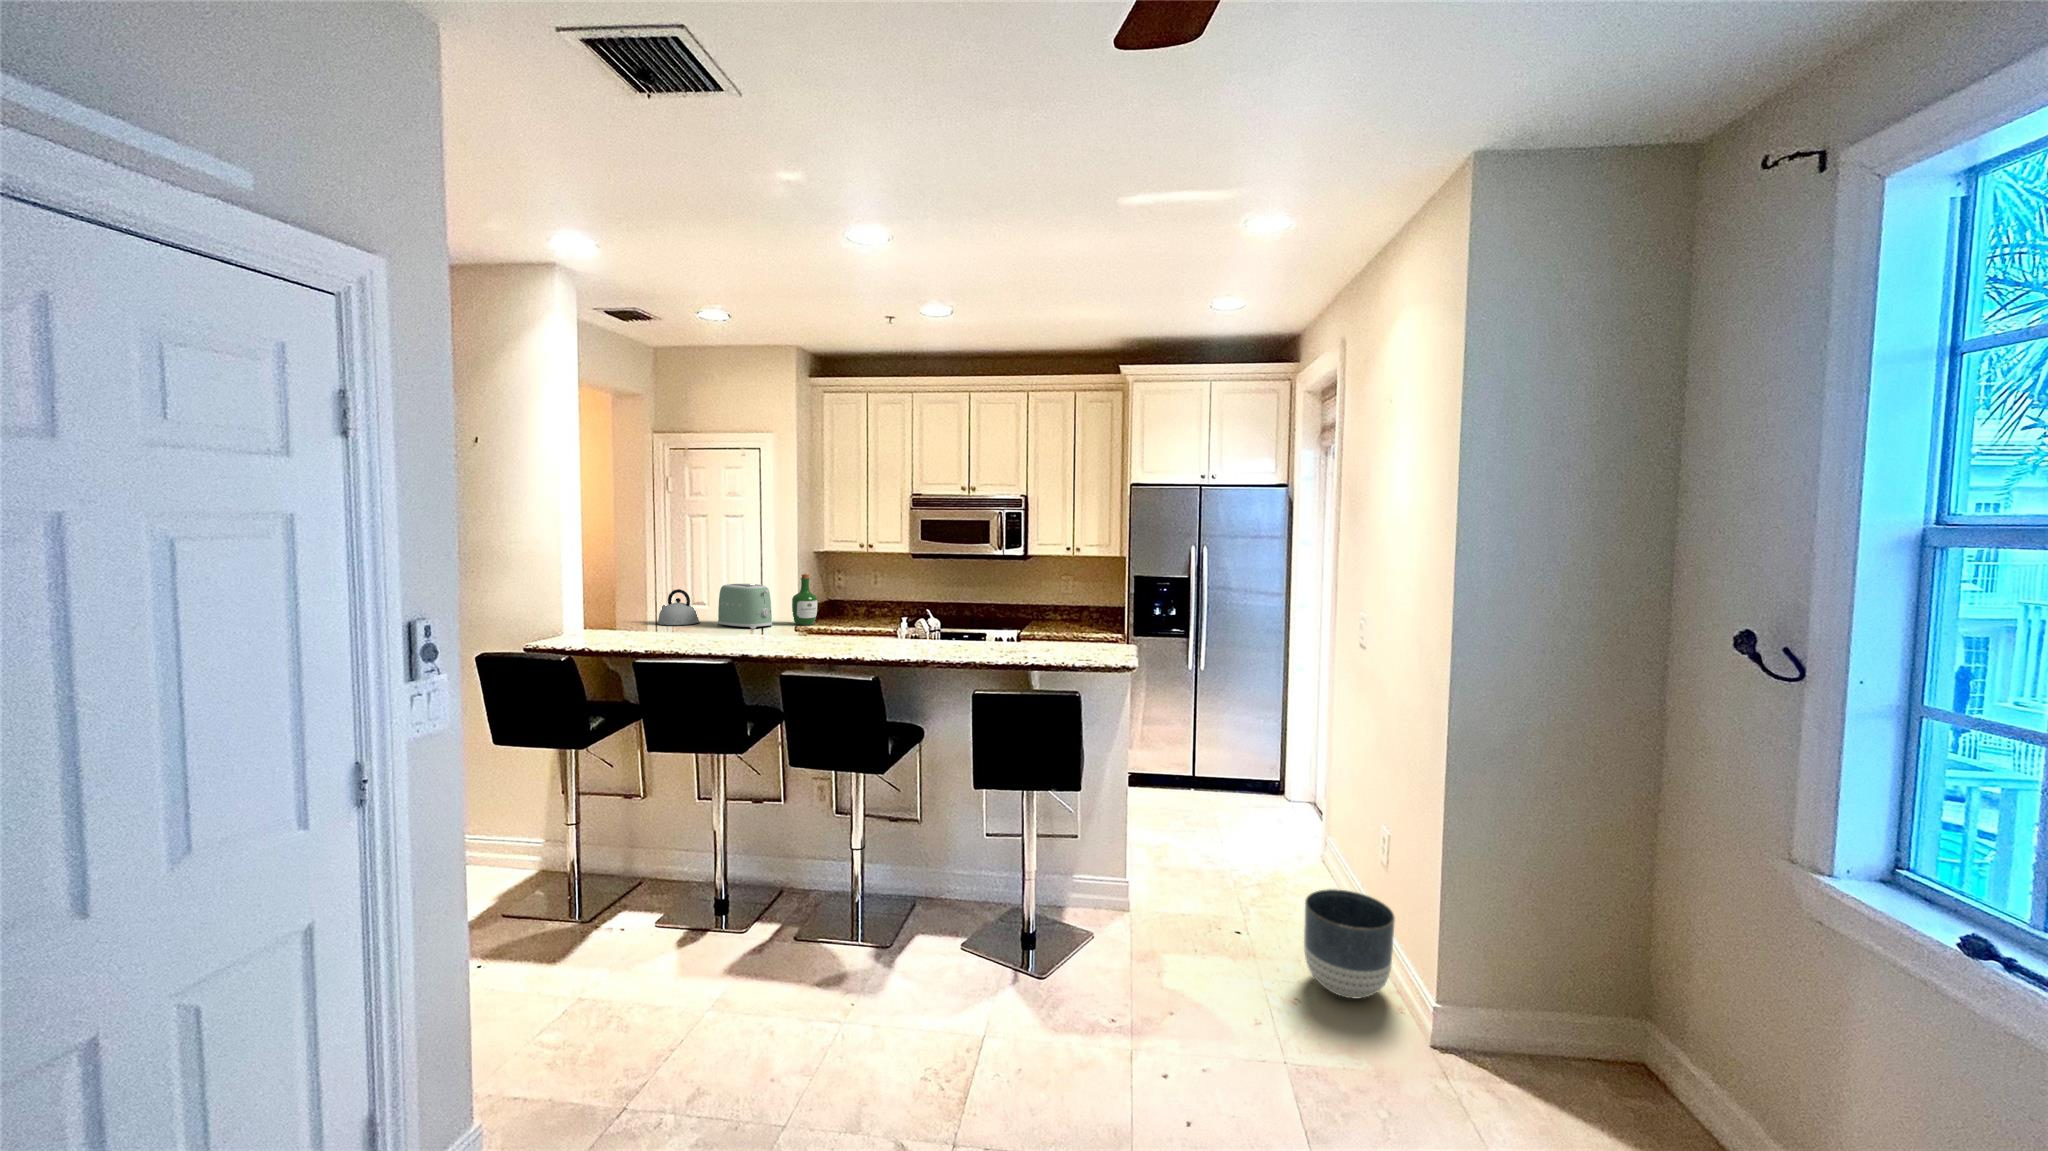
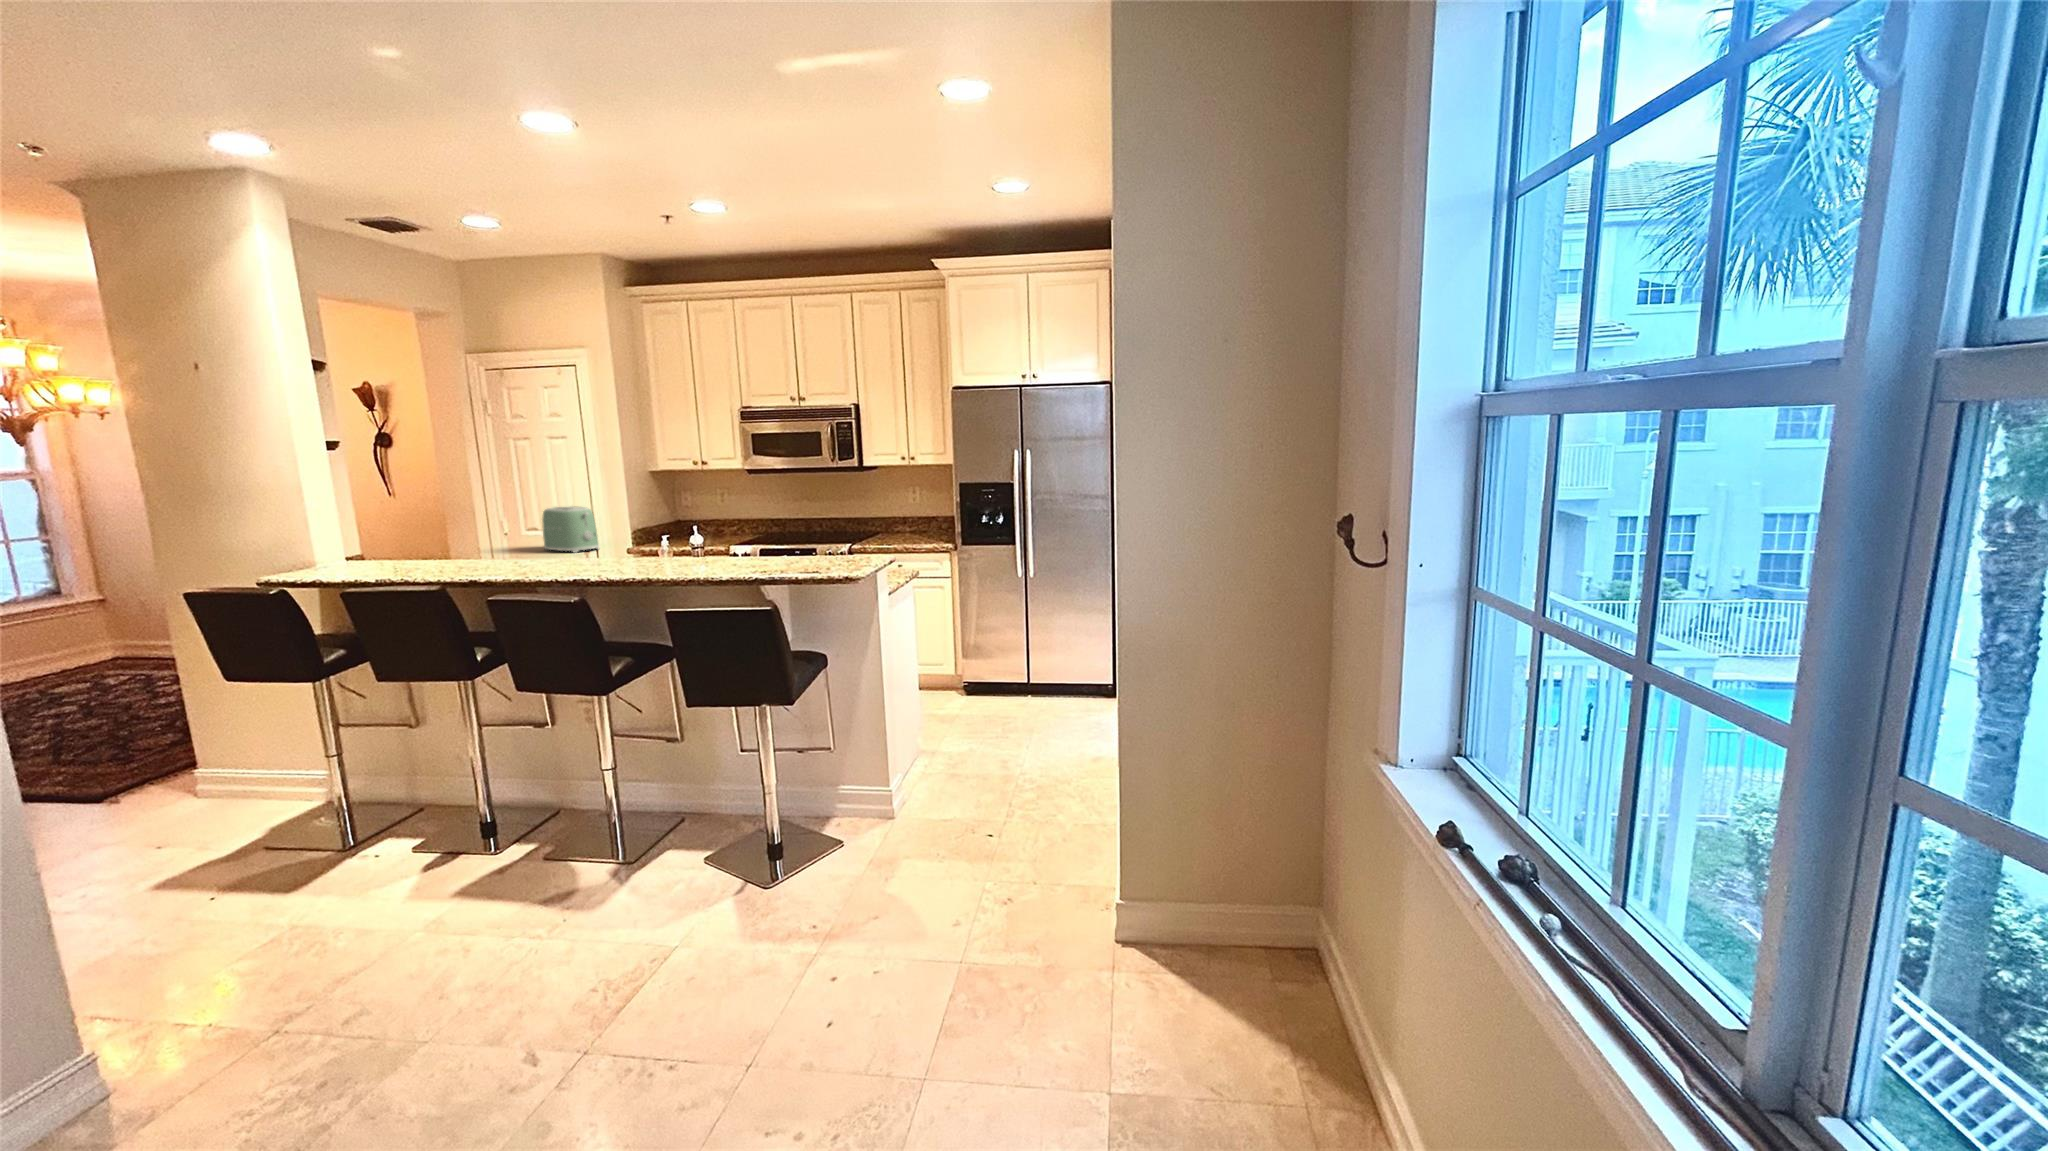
wine bottle: present [792,574,818,625] -> none [620,494,649,547]
kettle: present [657,589,699,625] -> none [481,515,529,552]
planter: present [1304,889,1395,998] -> none [1025,793,1108,898]

